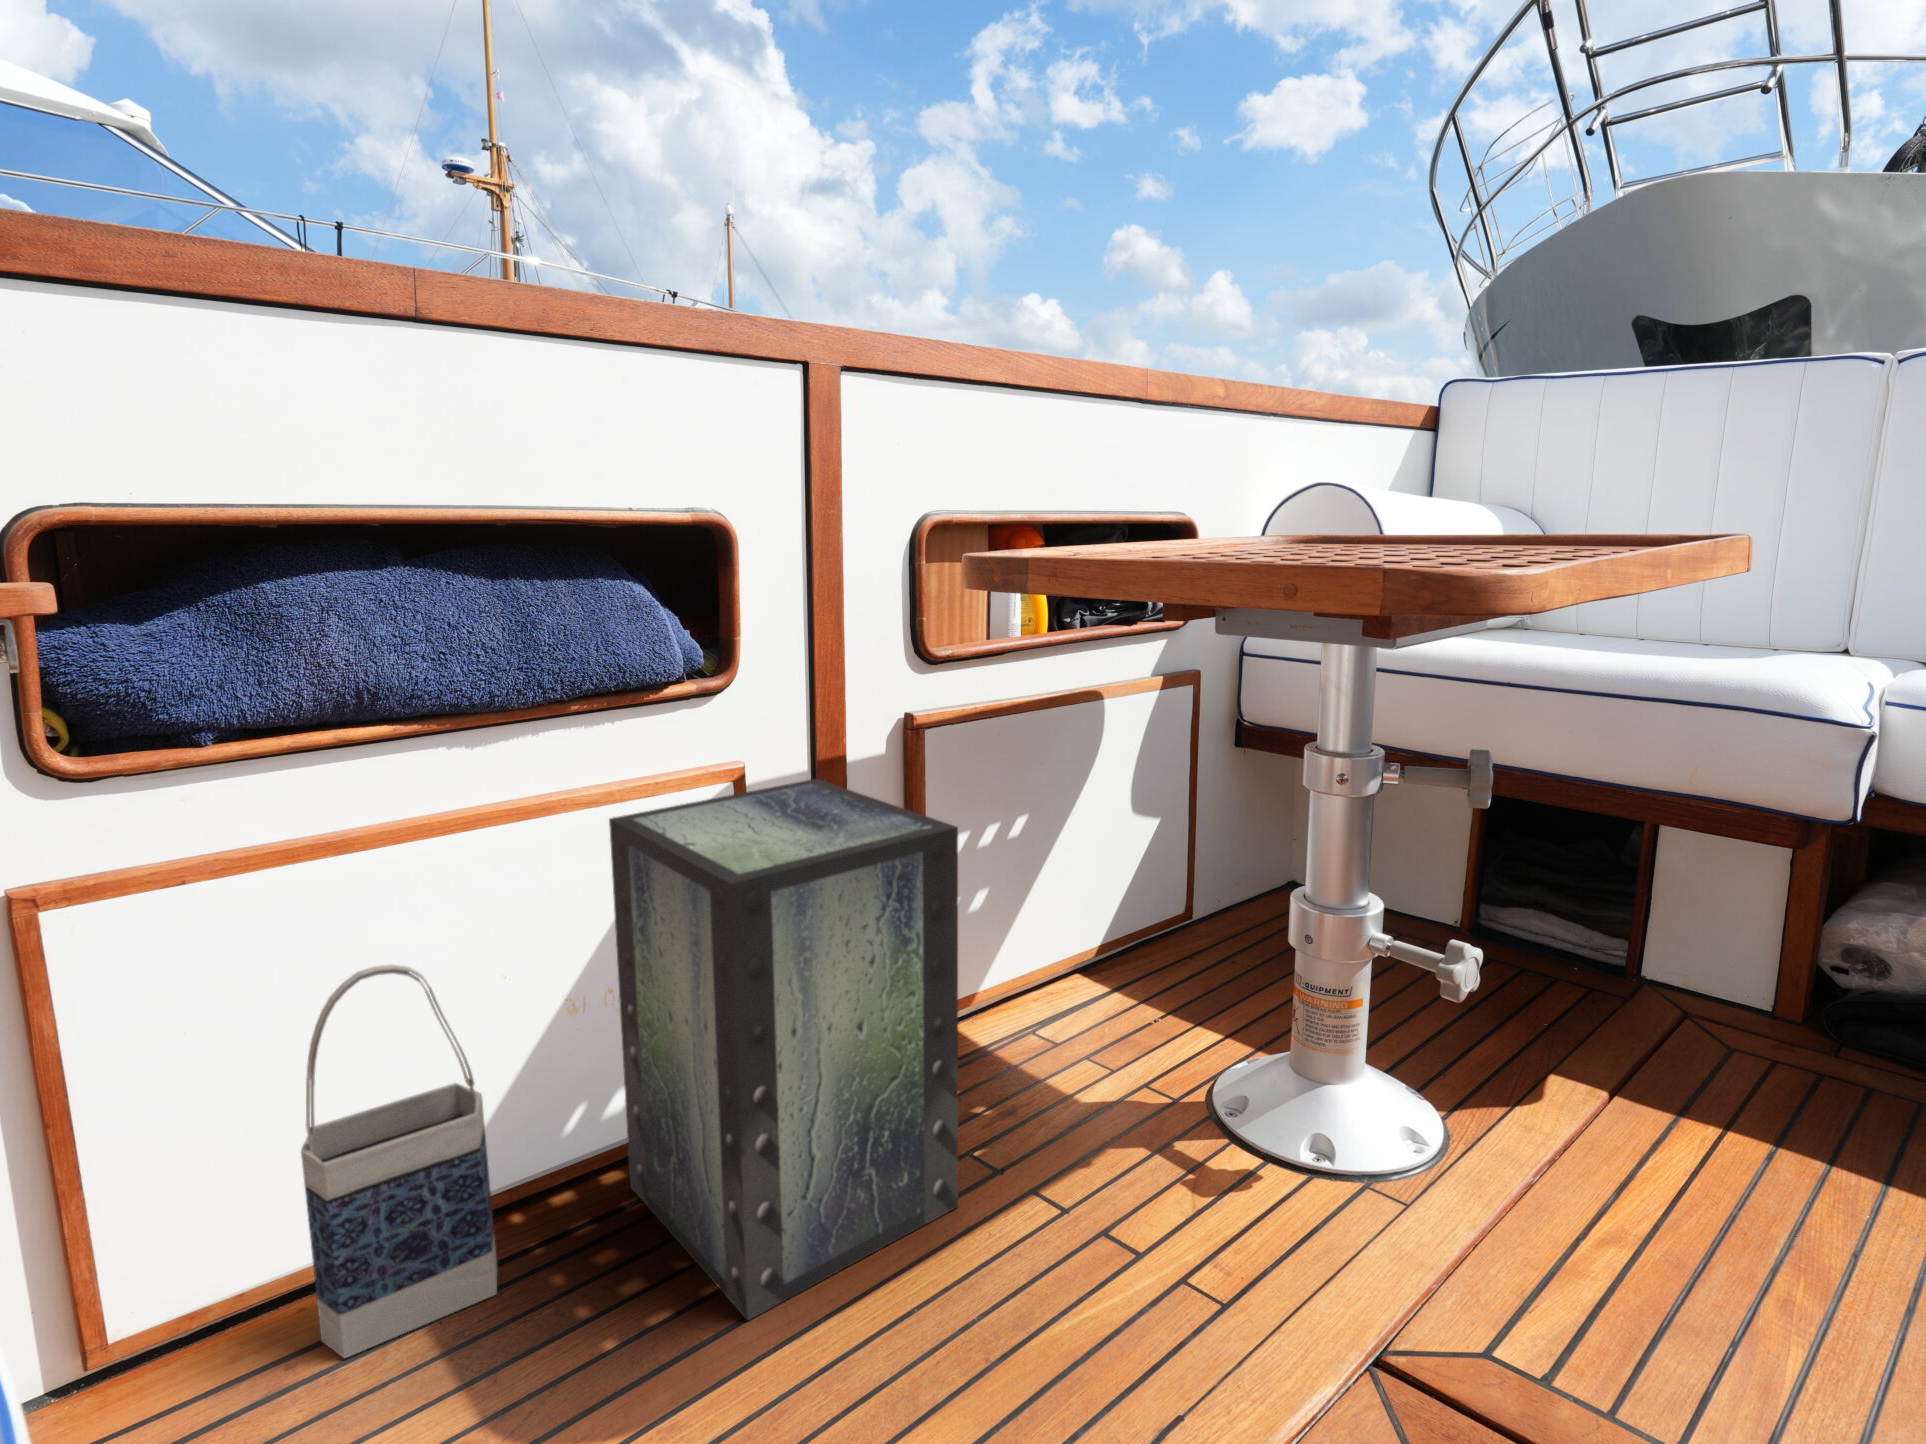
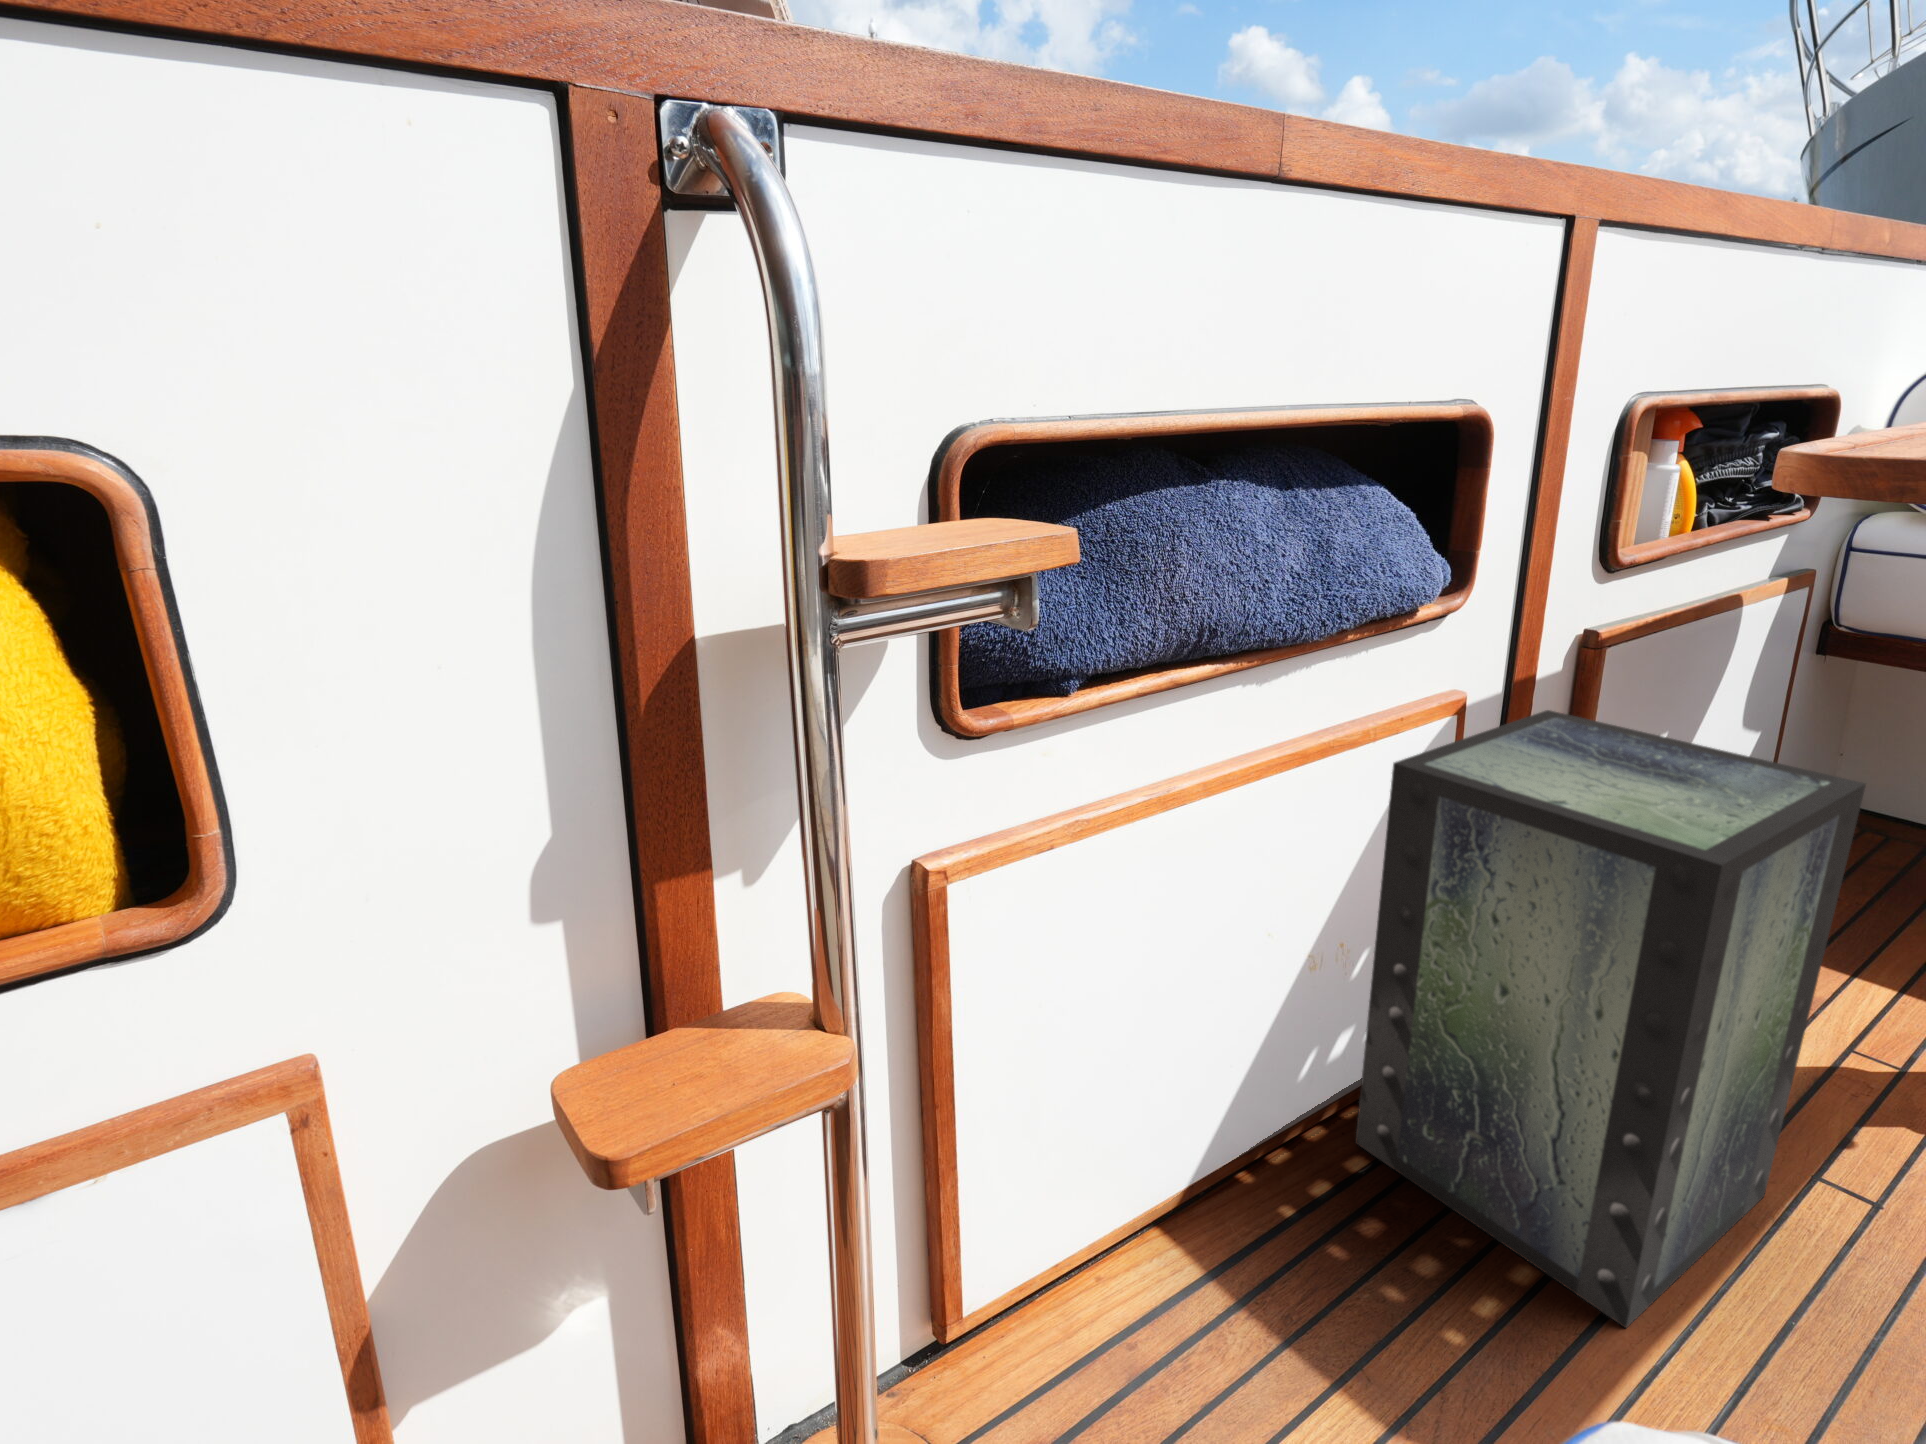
bag: present [301,965,497,1358] -> none [1141,933,1318,1334]

